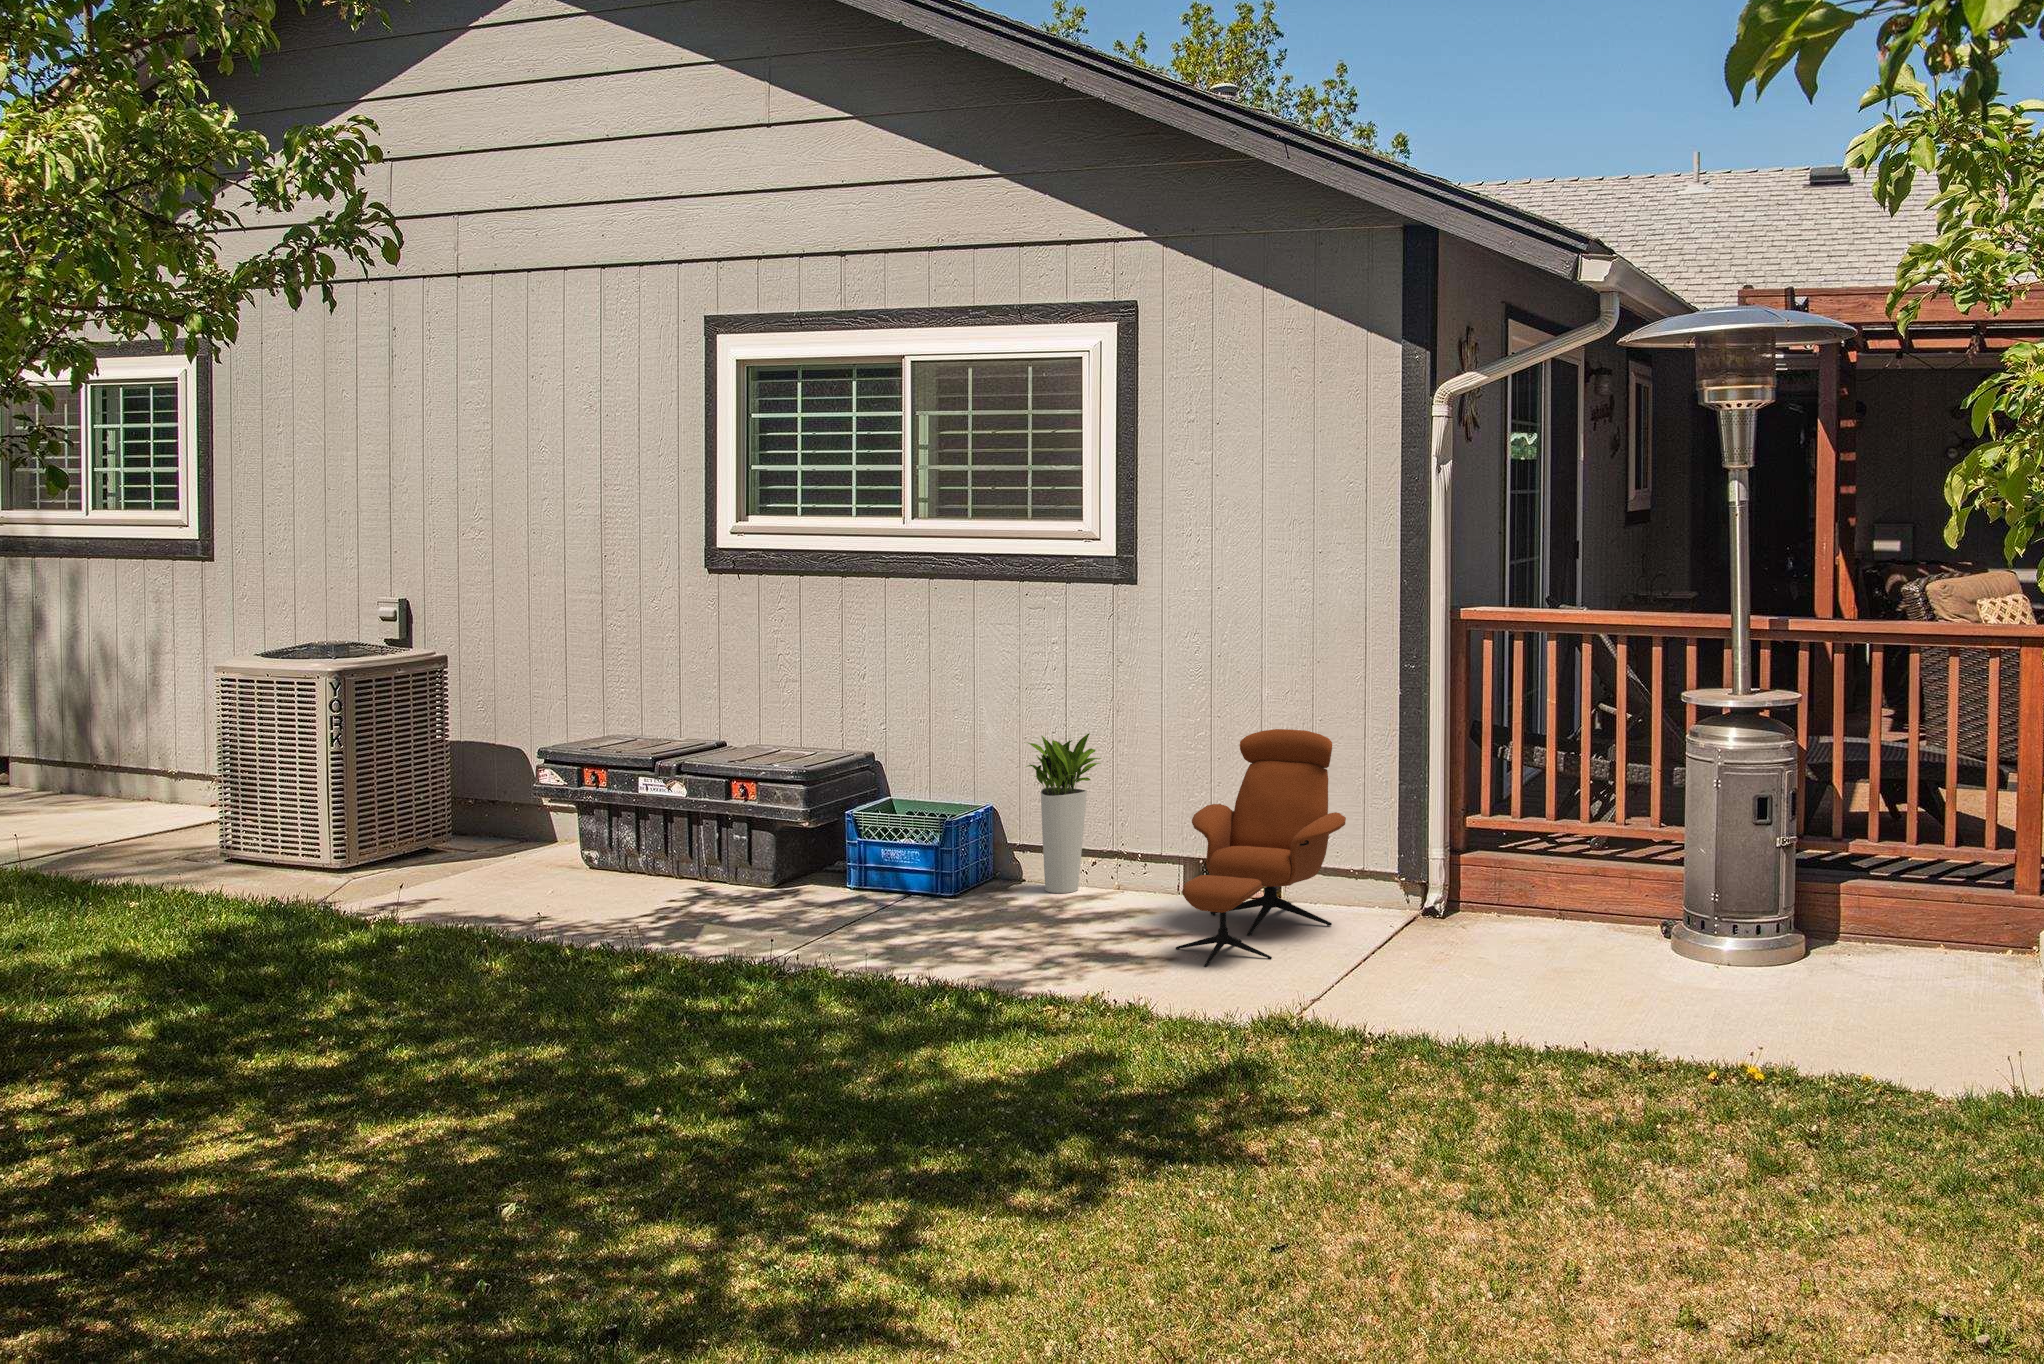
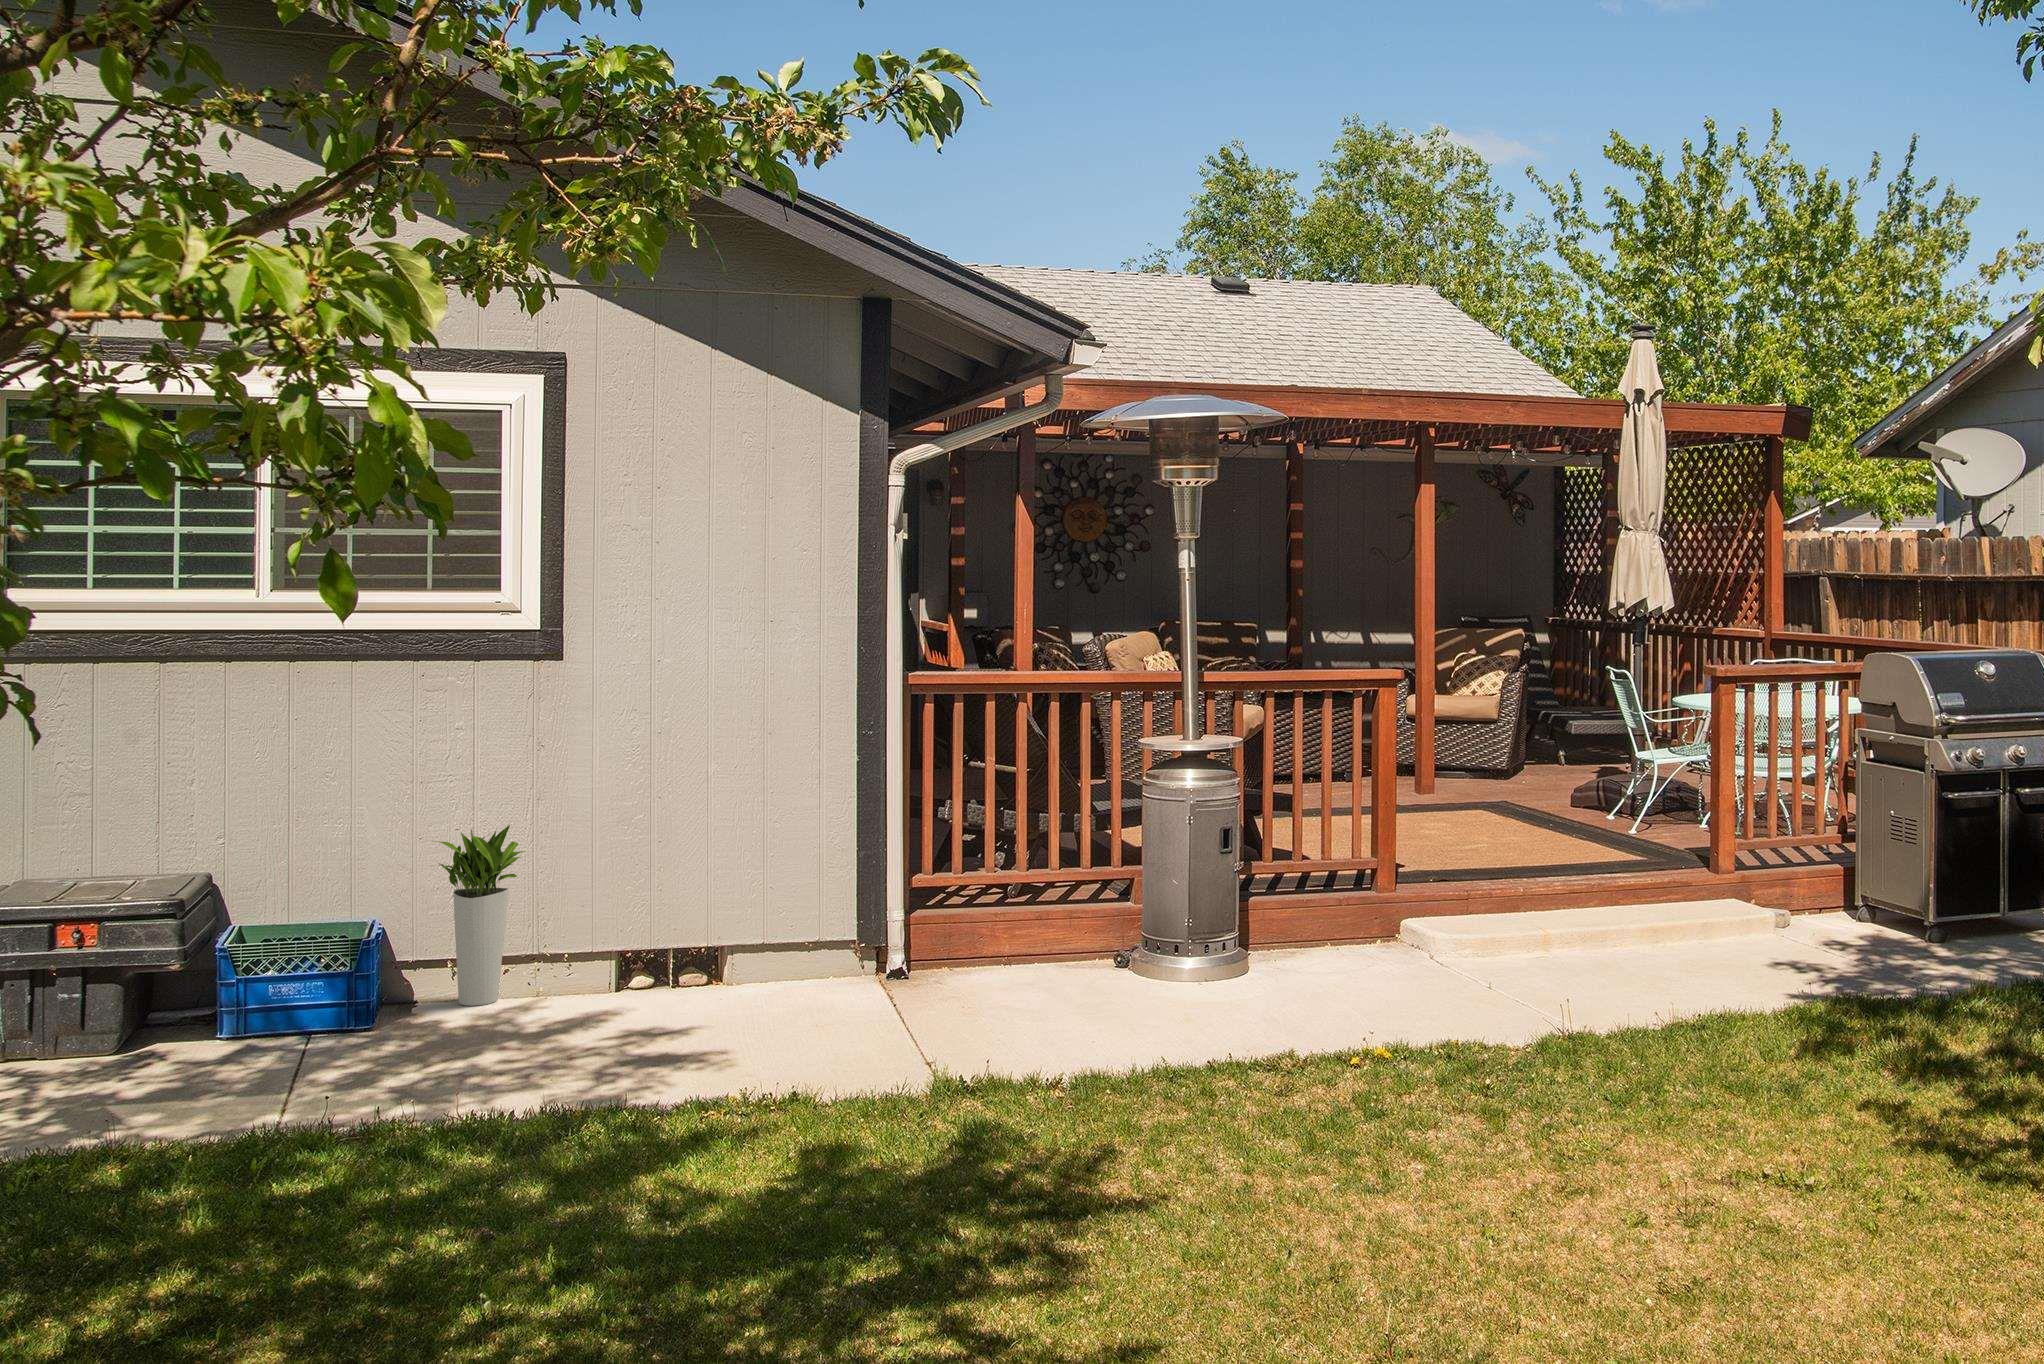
lounge chair: present [1176,729,1346,967] -> none [660,804,824,1056]

